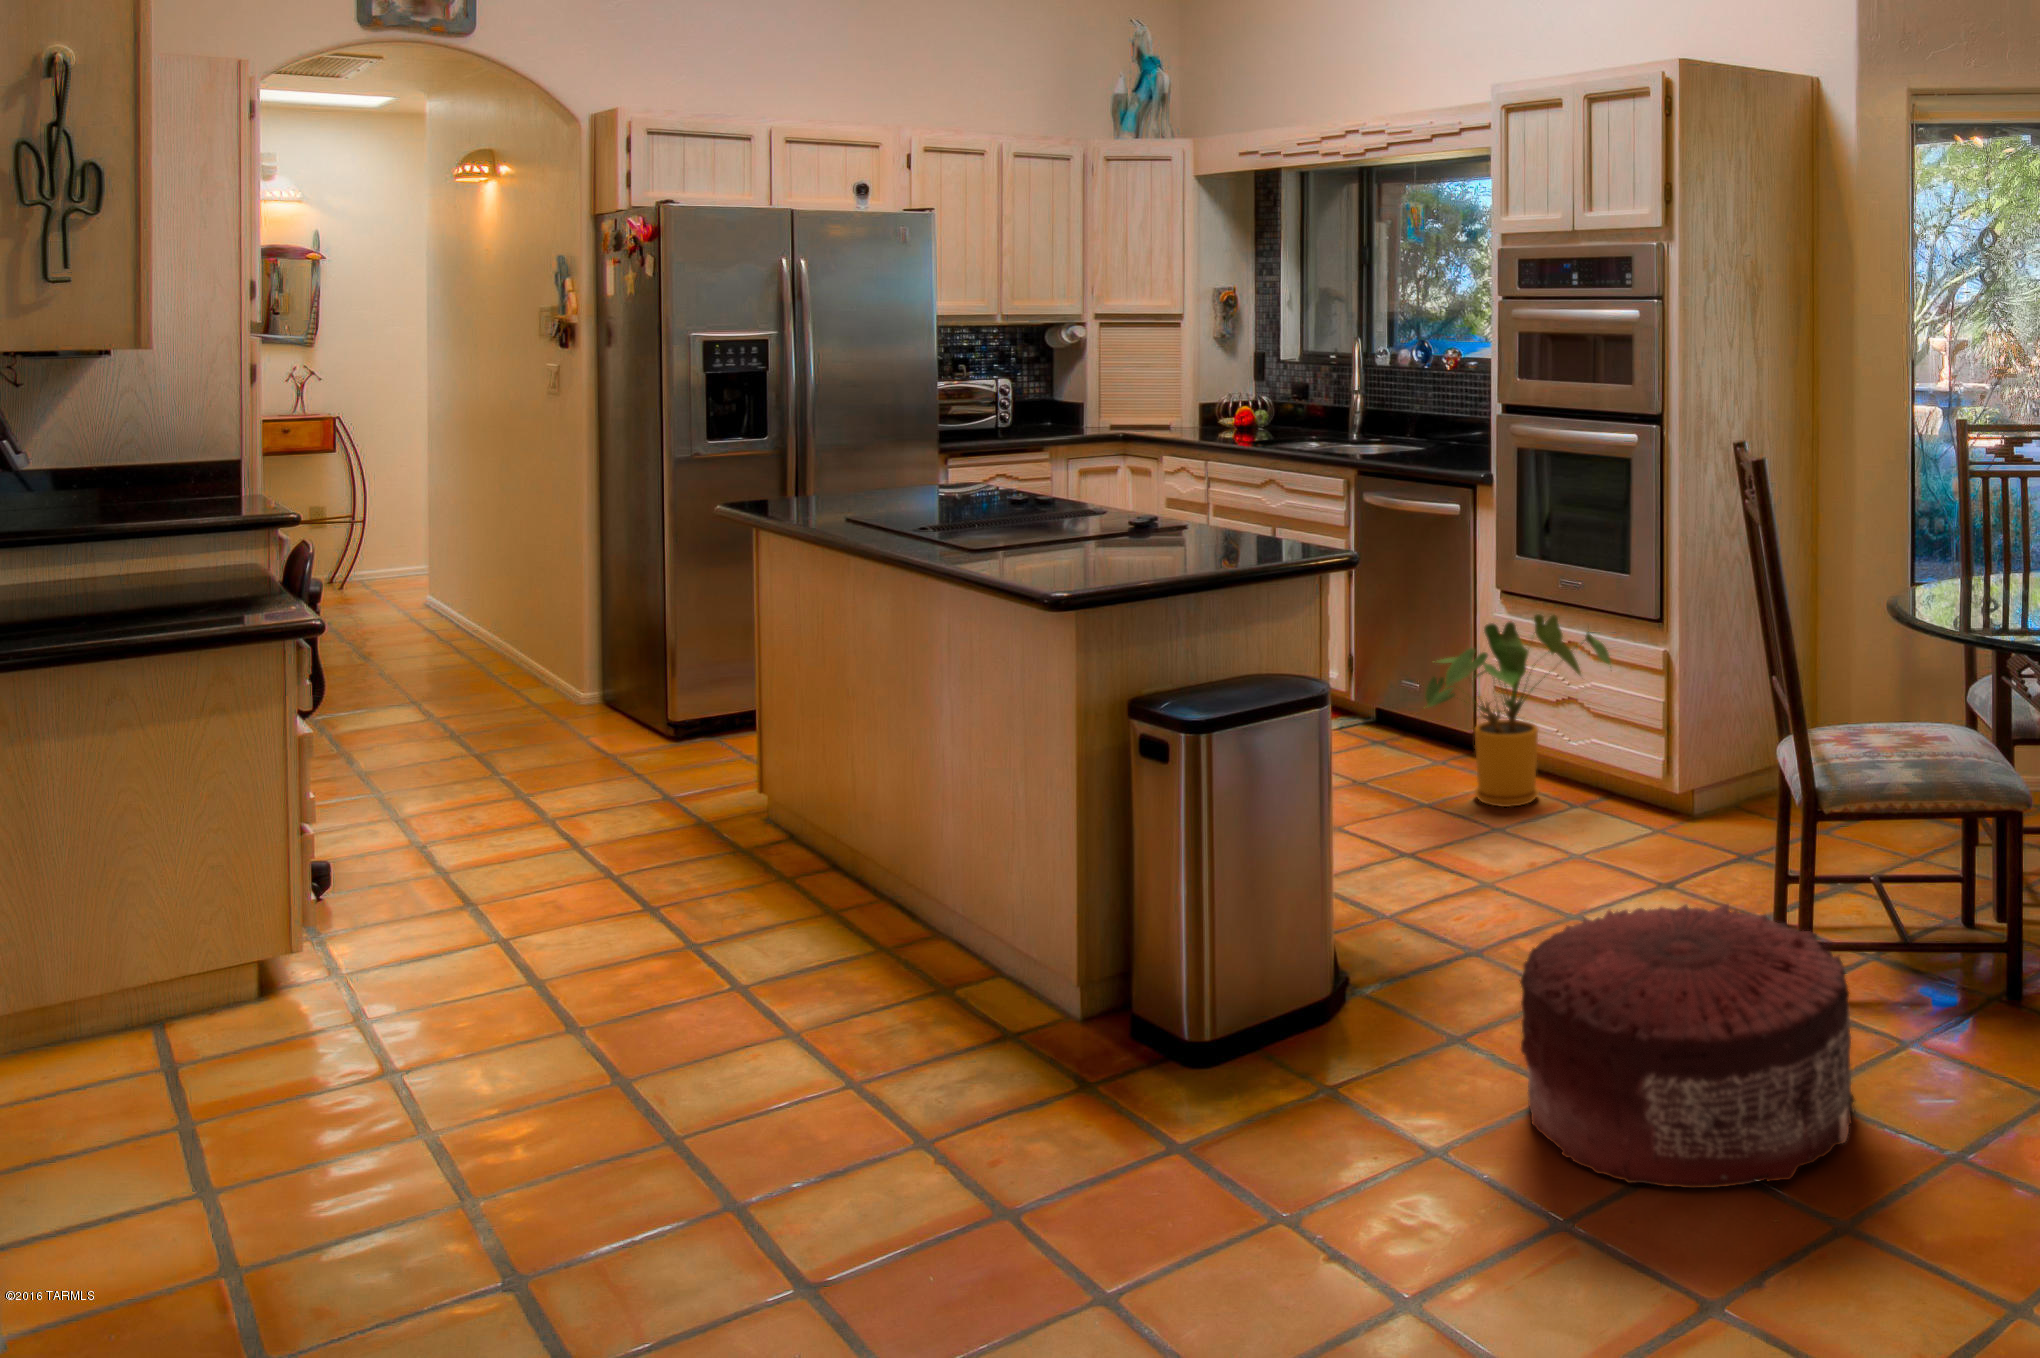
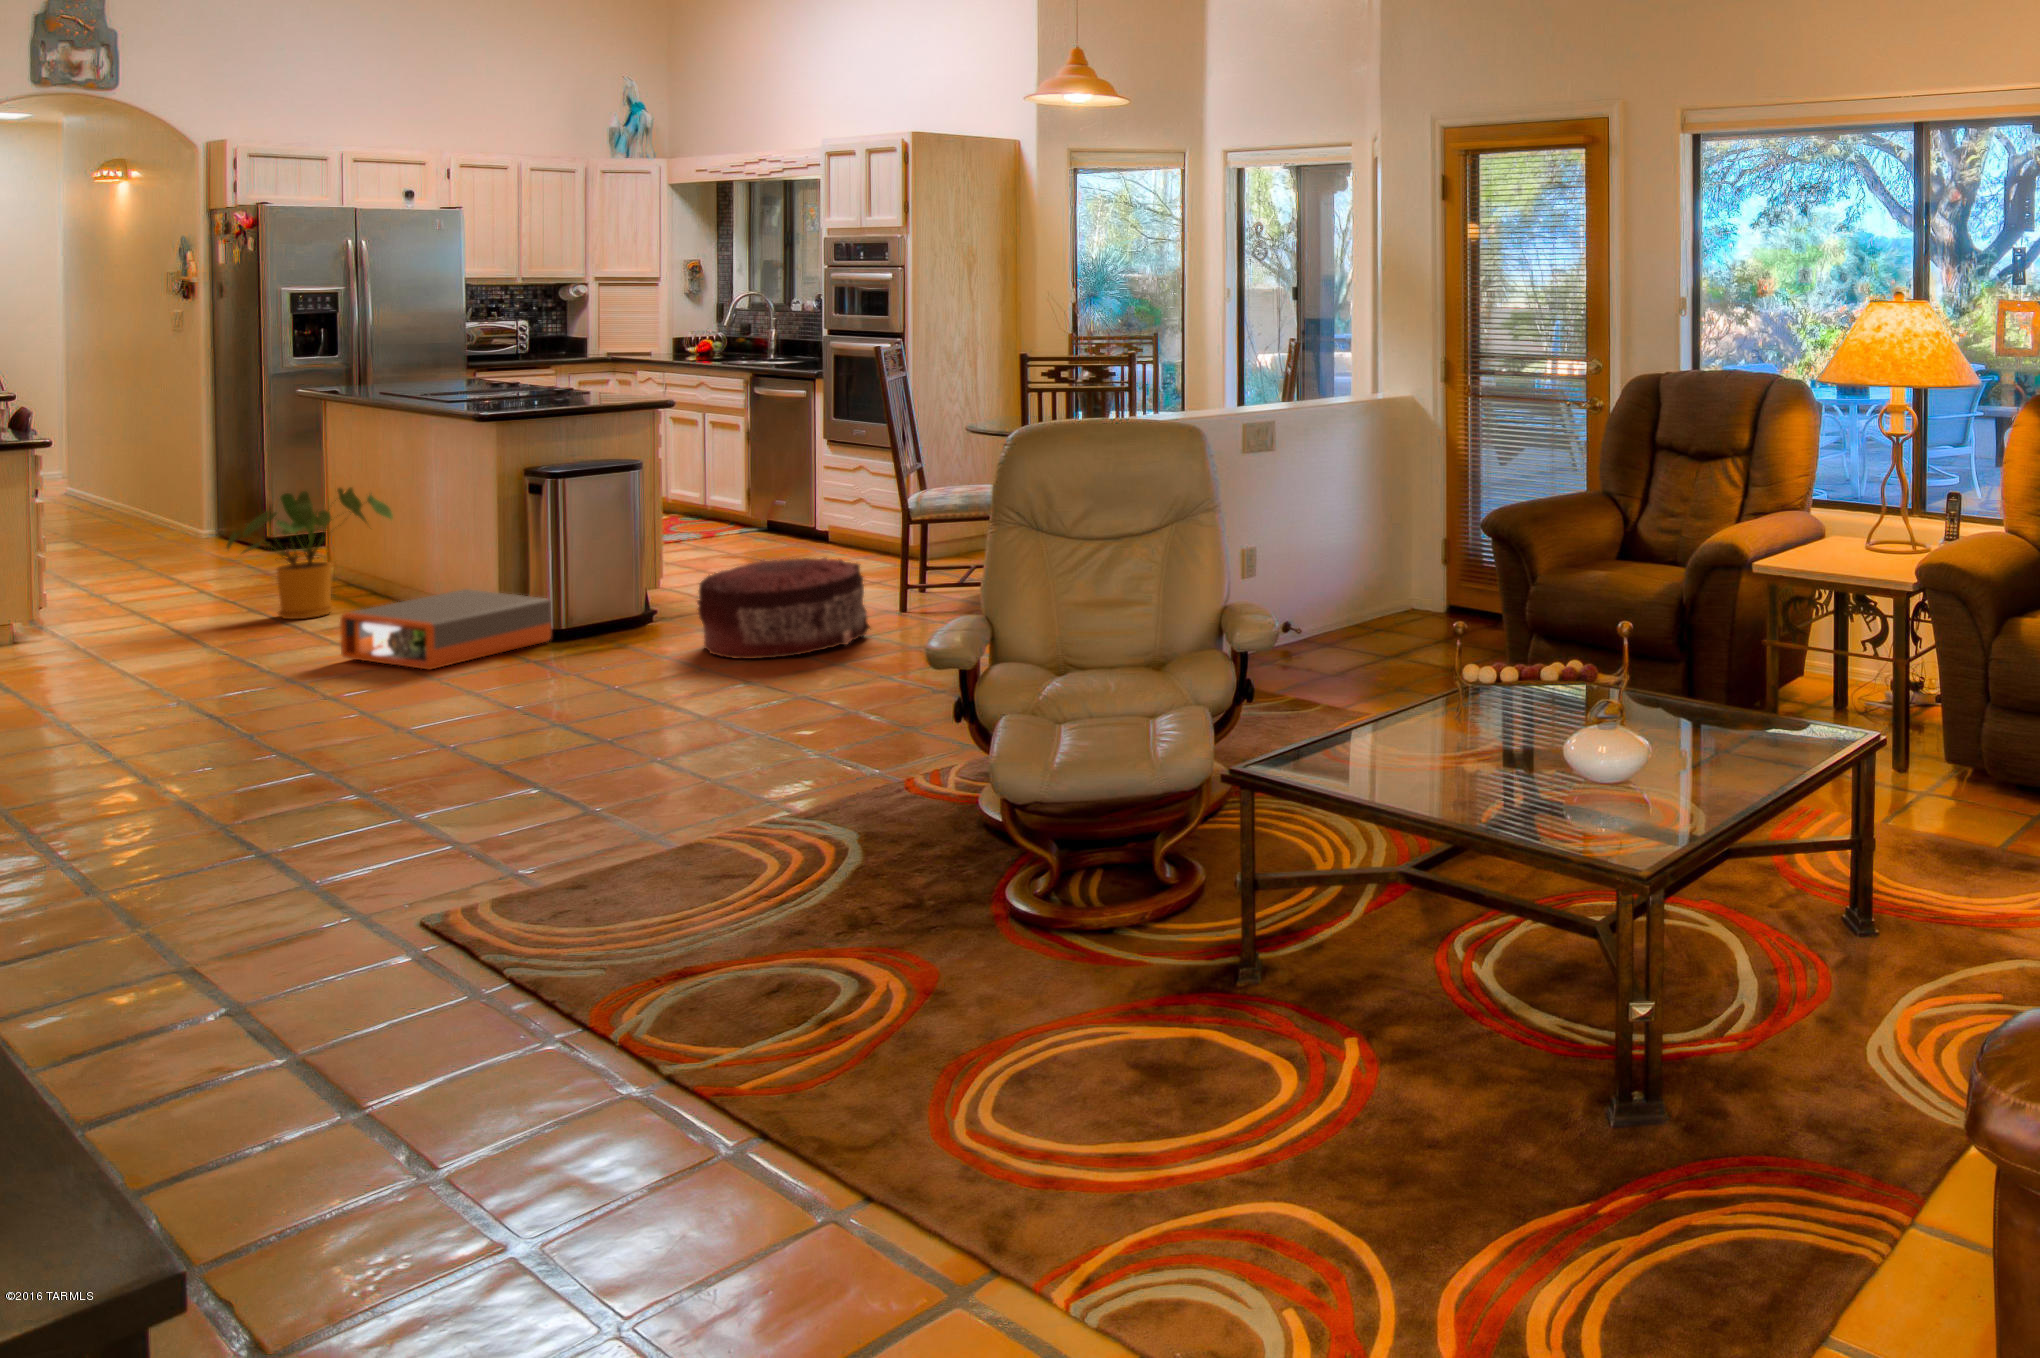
house plant: present [1424,614,1611,807] -> present [227,487,393,619]
storage box: none [827,938,1206,1182] -> present [340,589,551,669]

